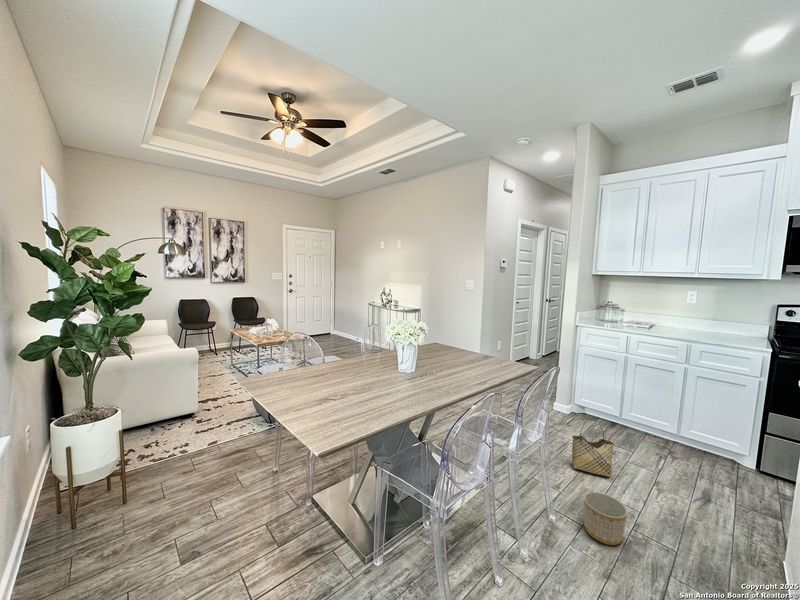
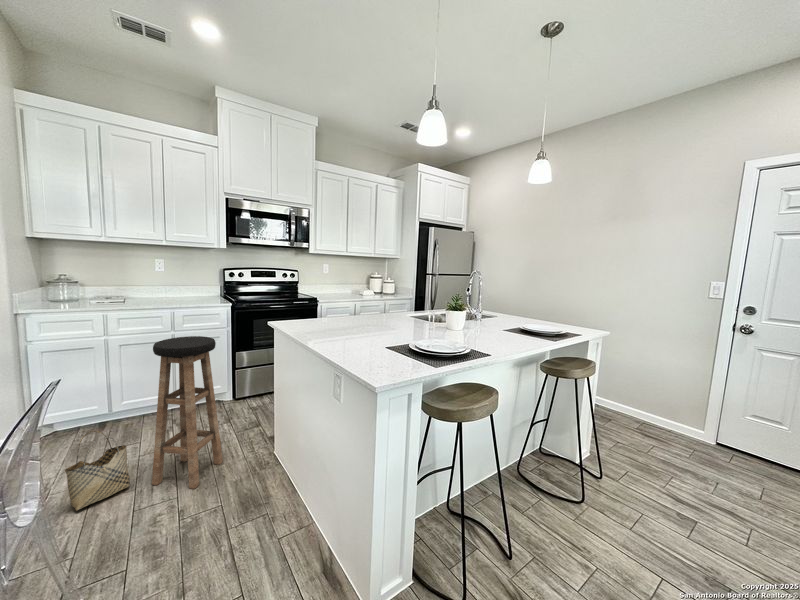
bar stool: none [626,366,711,518] -> present [152,336,223,489]
planter: present [584,492,627,545] -> none [122,503,179,570]

